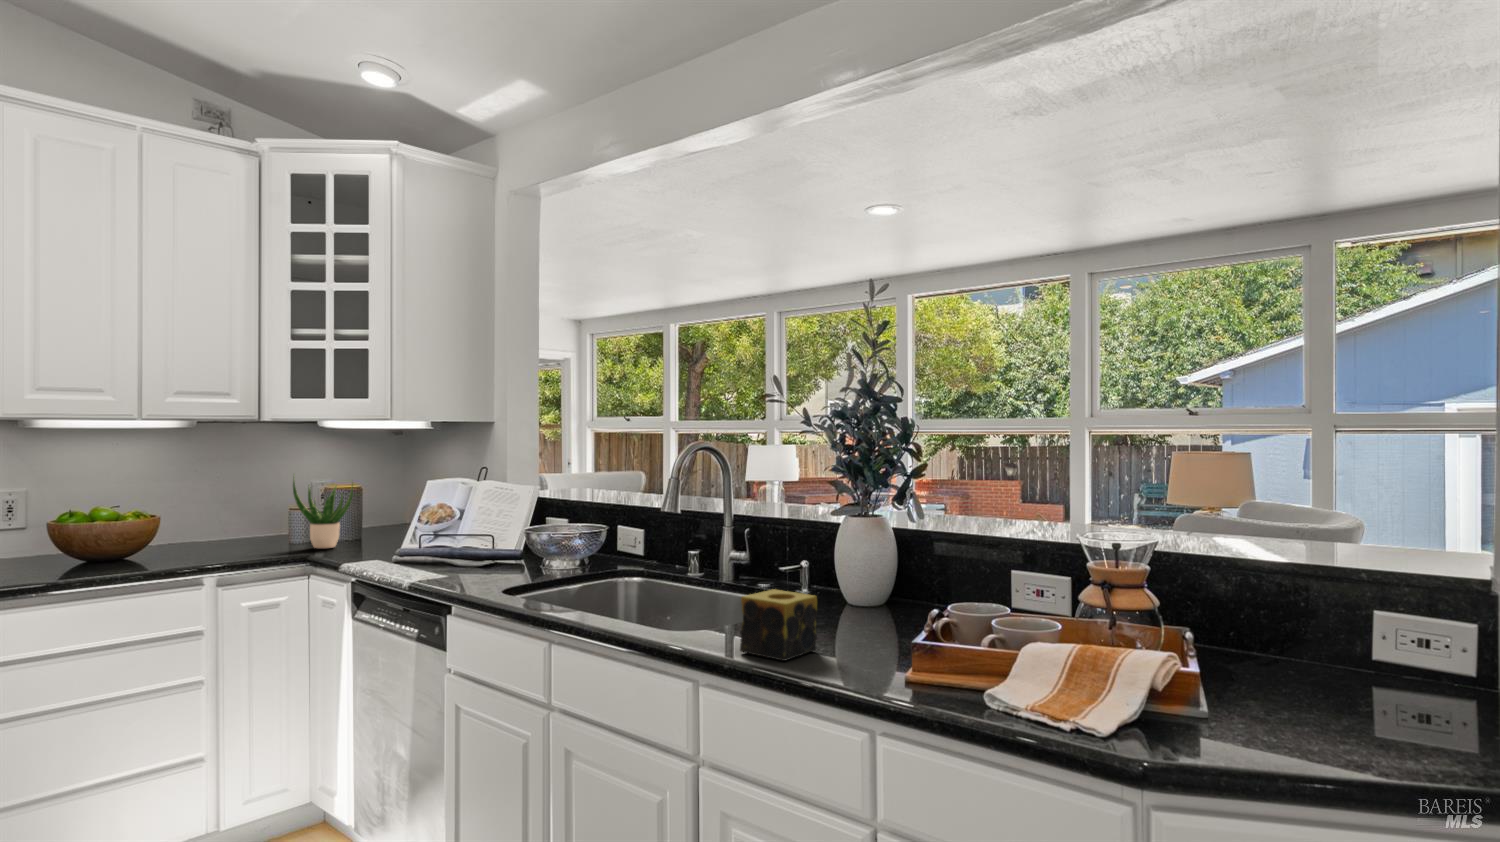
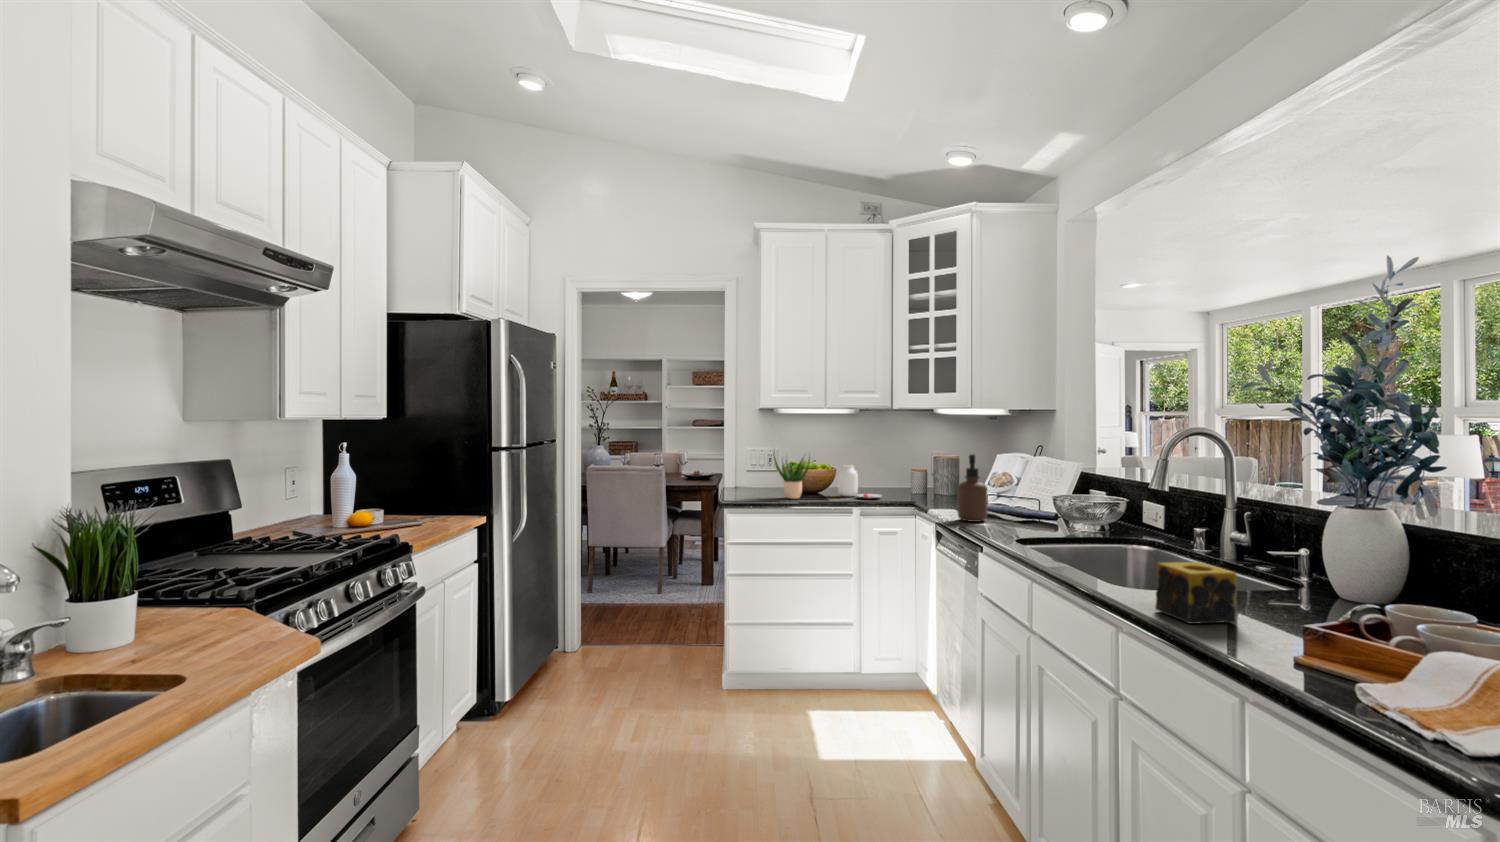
potted plant: present [293,480,353,548] -> present [774,454,810,499]
soap dispenser: none [397,481,439,574] -> present [957,454,987,522]
jar: none [154,507,250,561] -> present [838,465,881,499]

